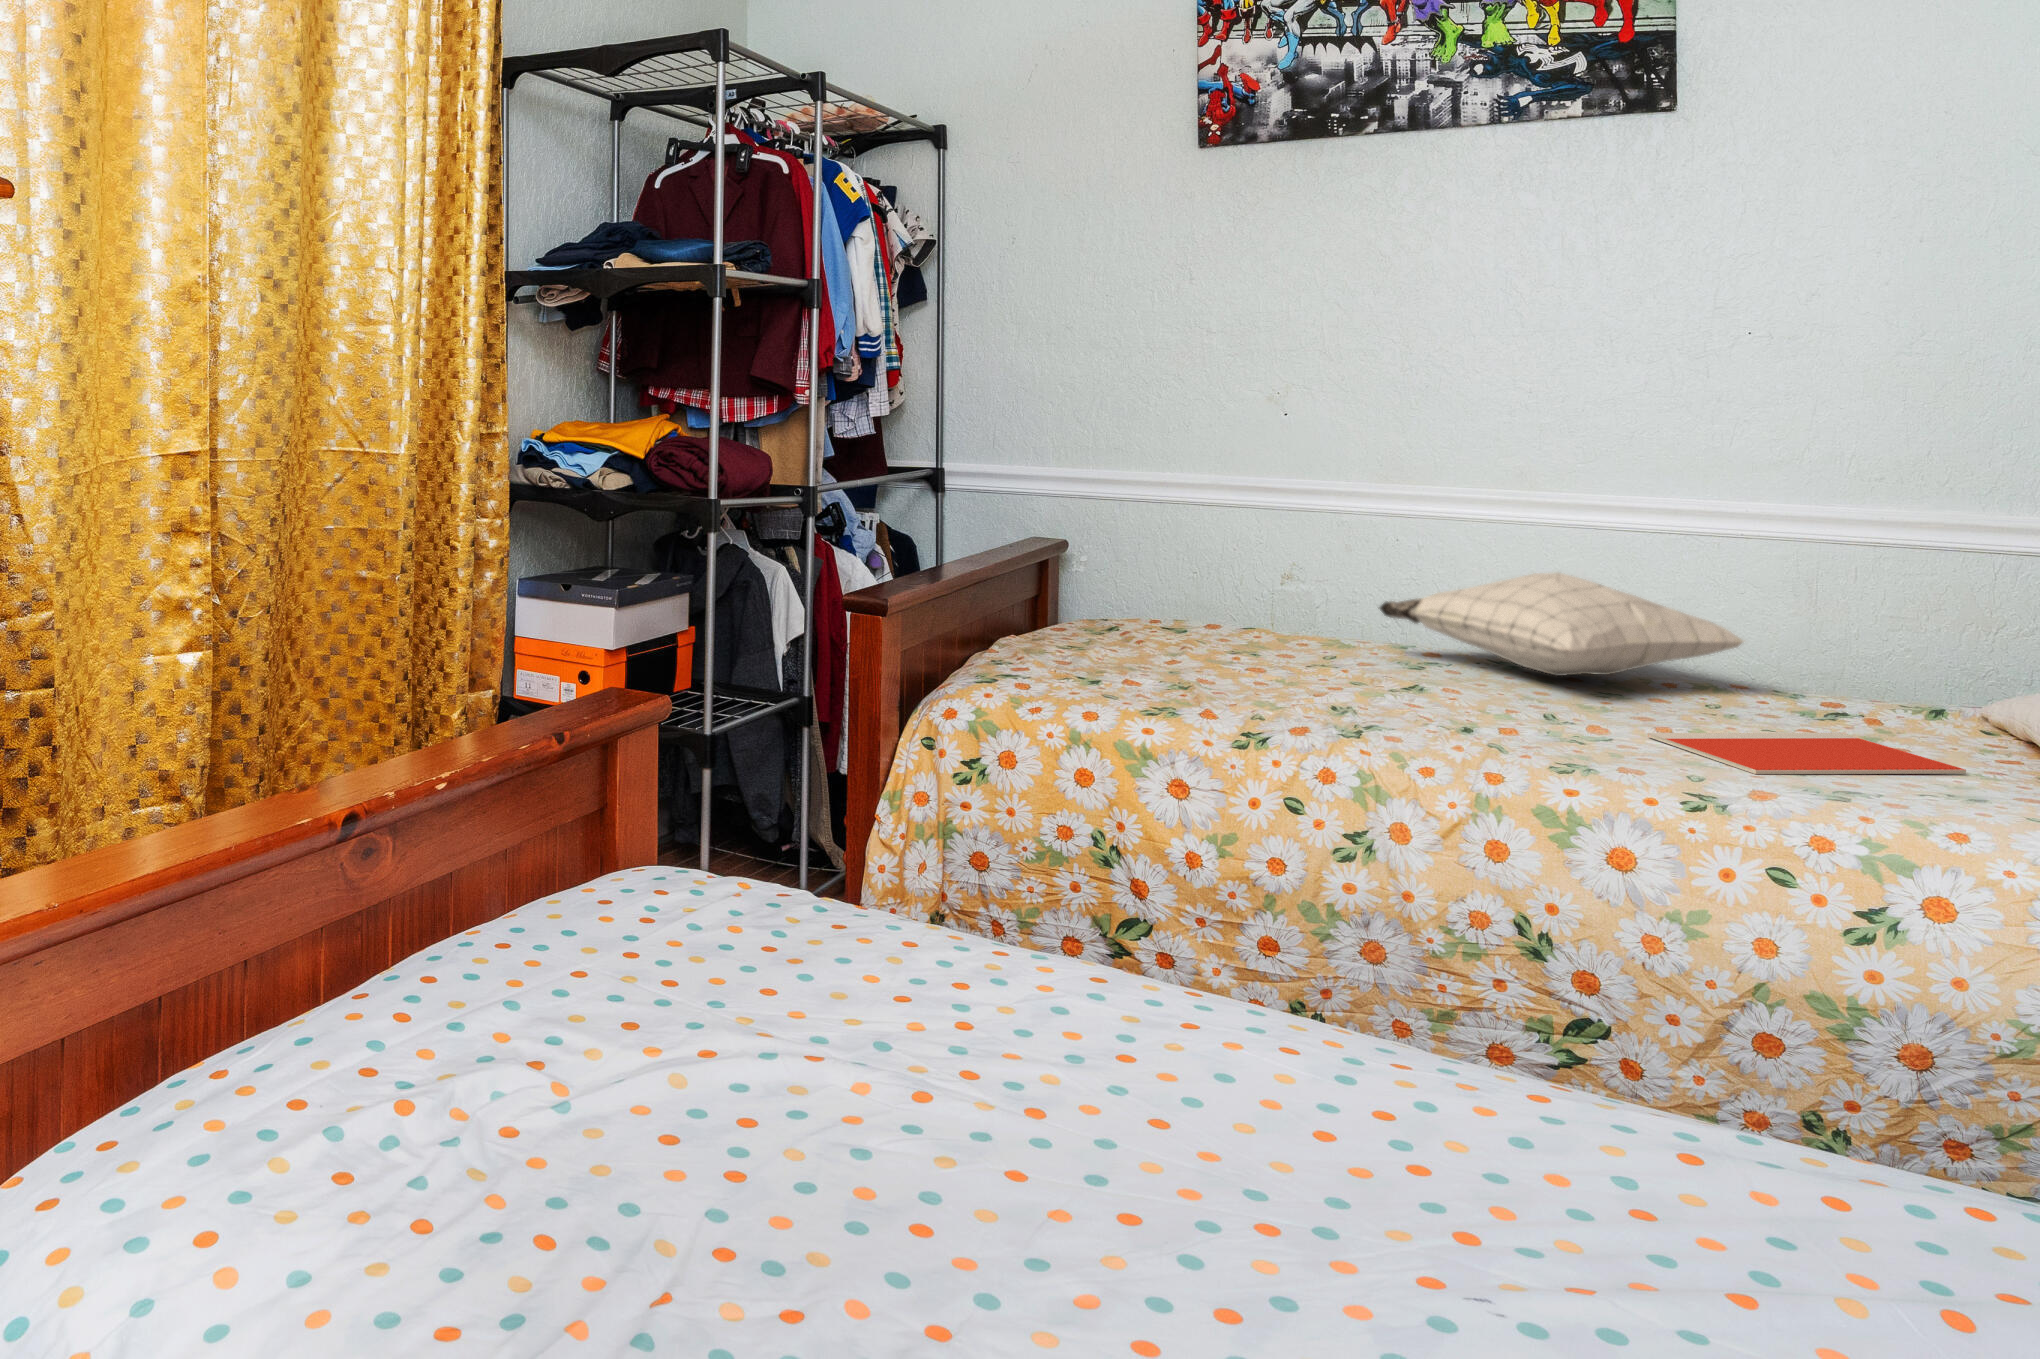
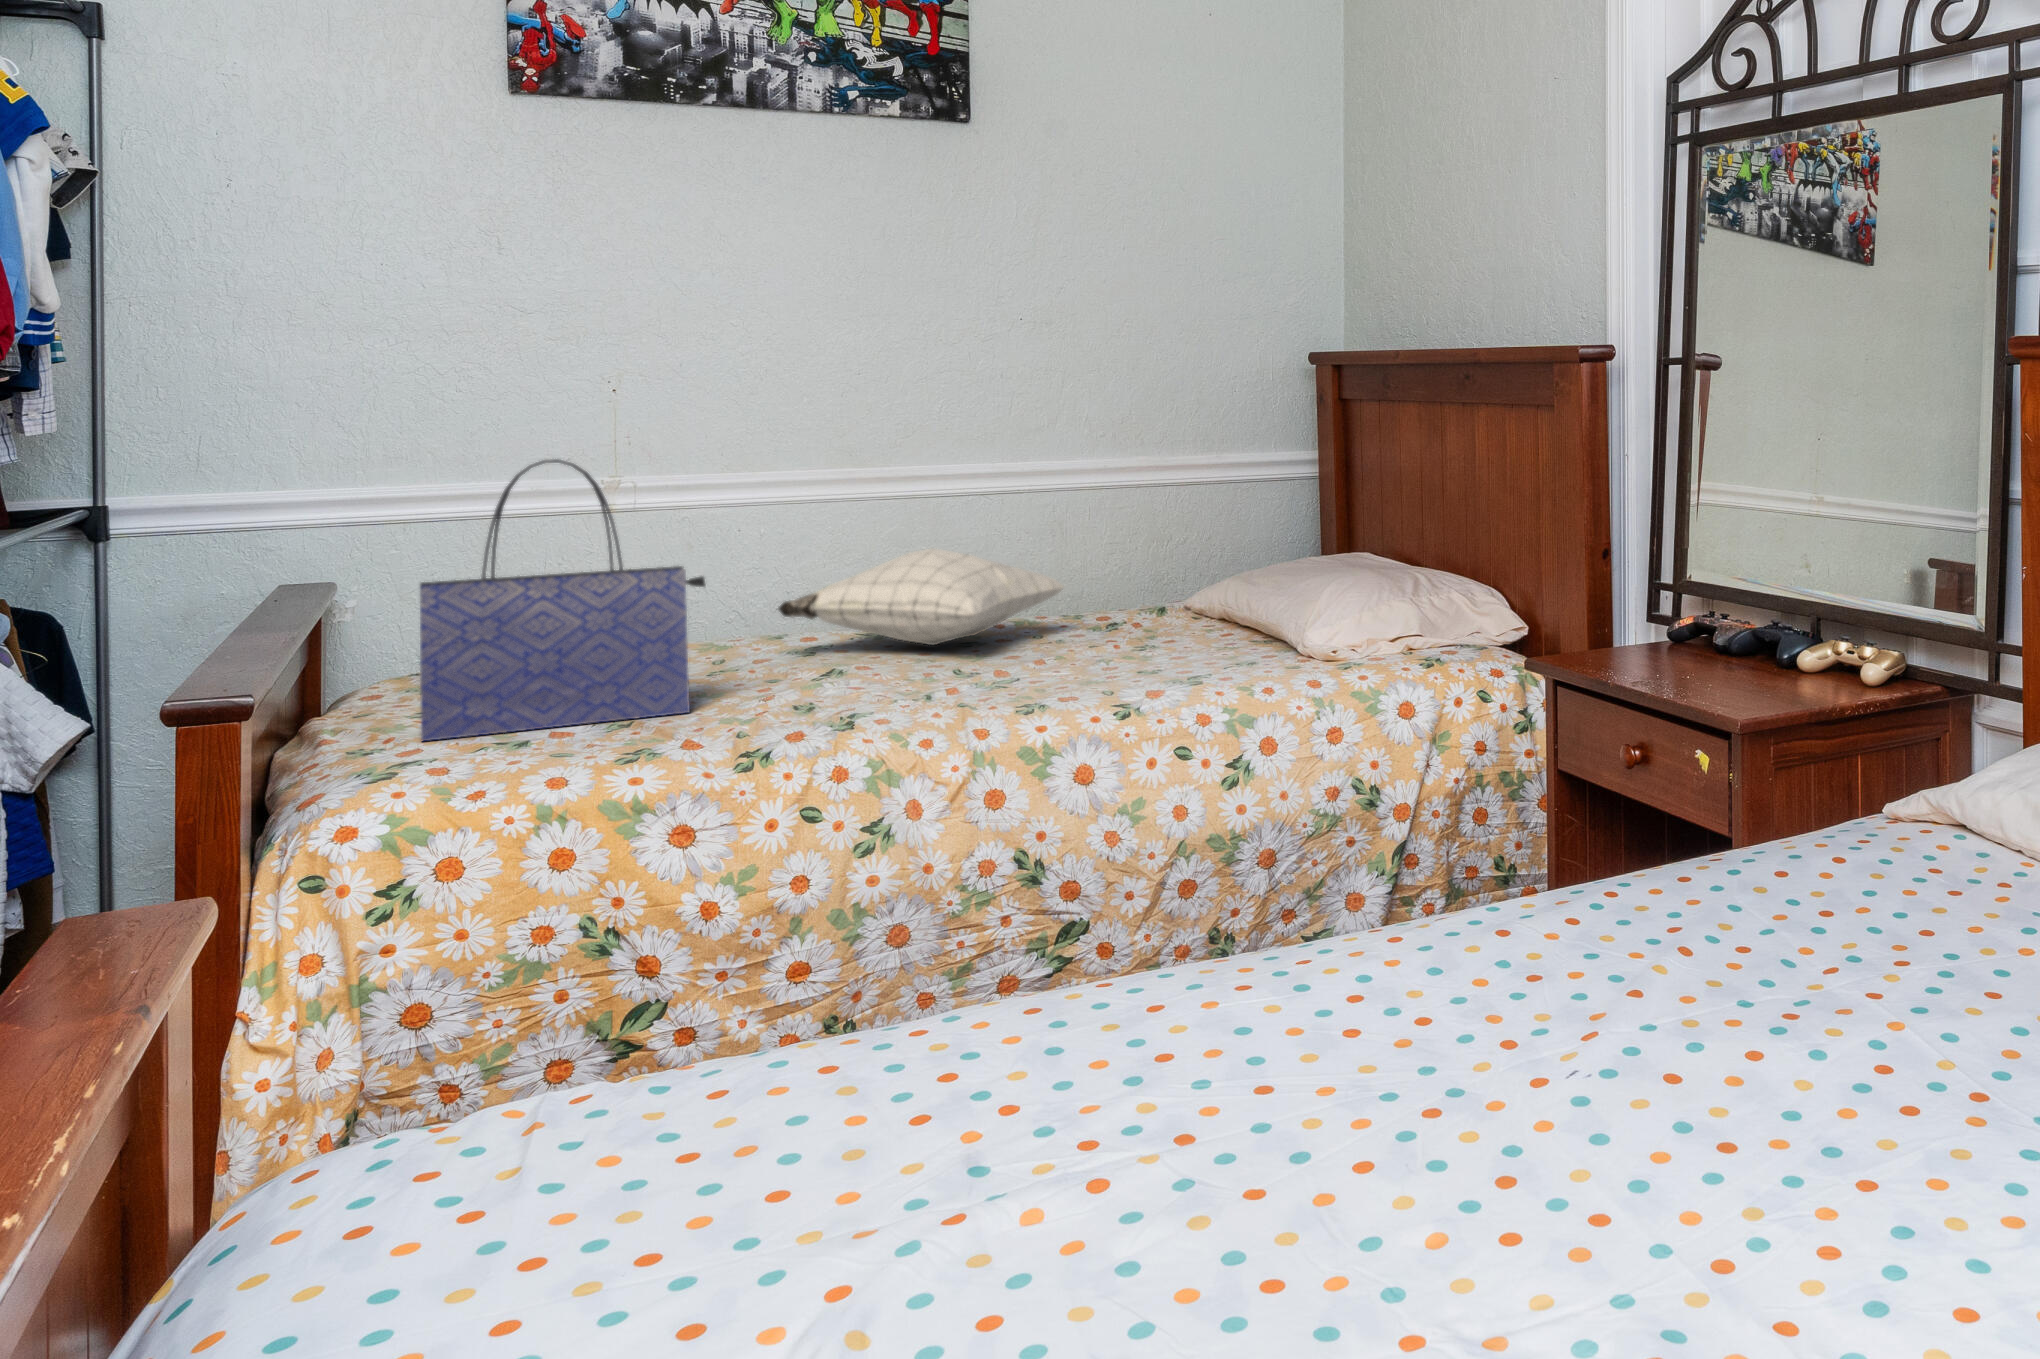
tote bag: none [1028,451,1257,684] -> present [420,459,705,741]
notebook: present [1648,733,1966,774] -> none [1053,643,1234,682]

